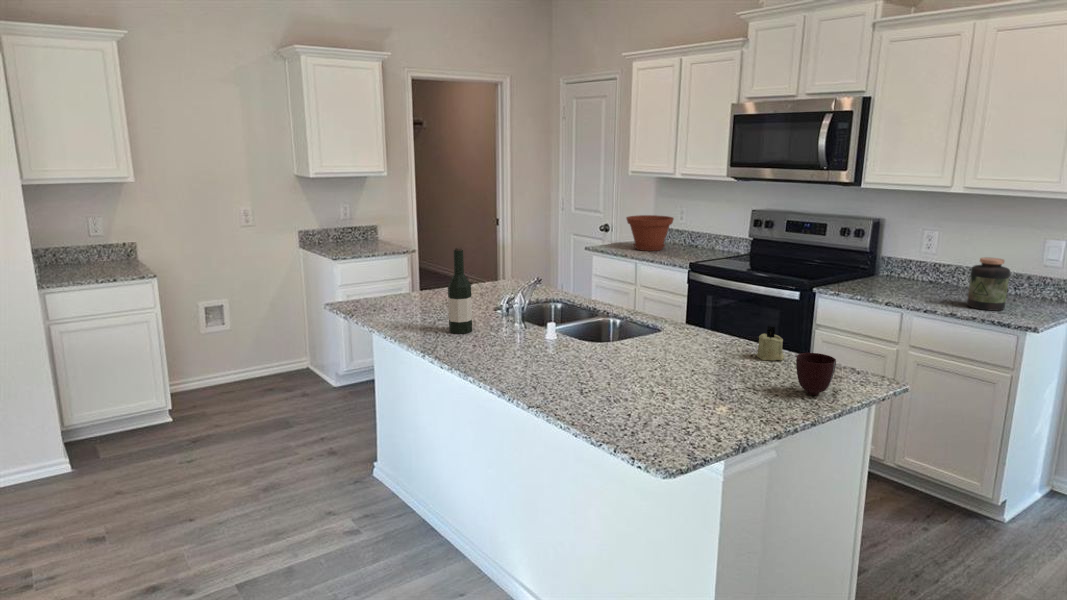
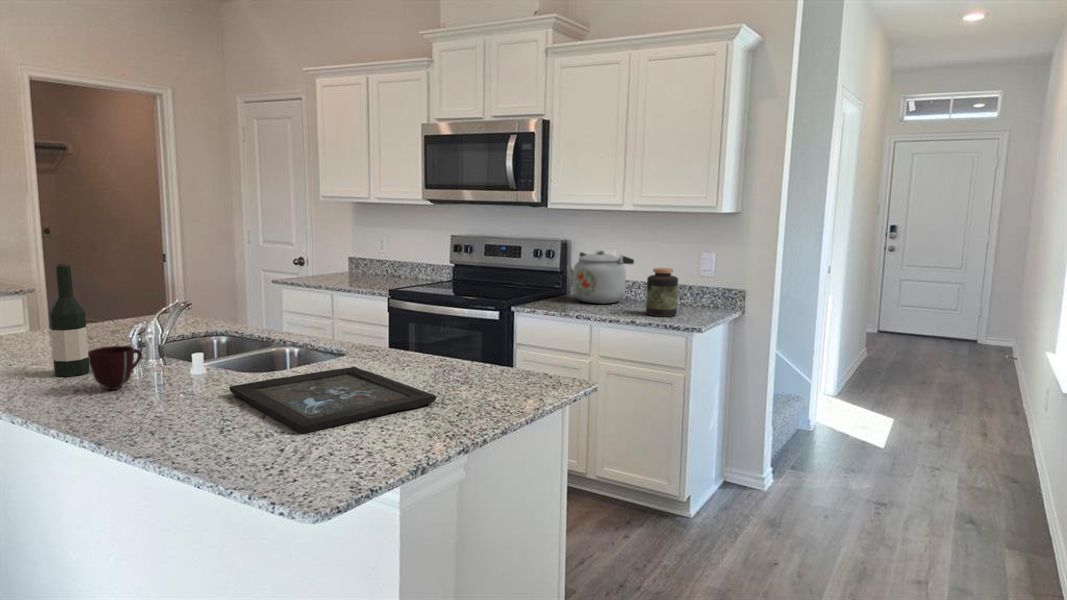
plant pot: present [626,215,674,251] -> none [318,244,371,281]
kettle: none [877,234,957,289] -> present [567,250,634,304]
candle: present [757,326,784,360] -> none [447,337,476,375]
tray: none [578,345,750,404] -> present [229,367,436,434]
mug: present [796,353,836,395] -> present [88,346,142,390]

